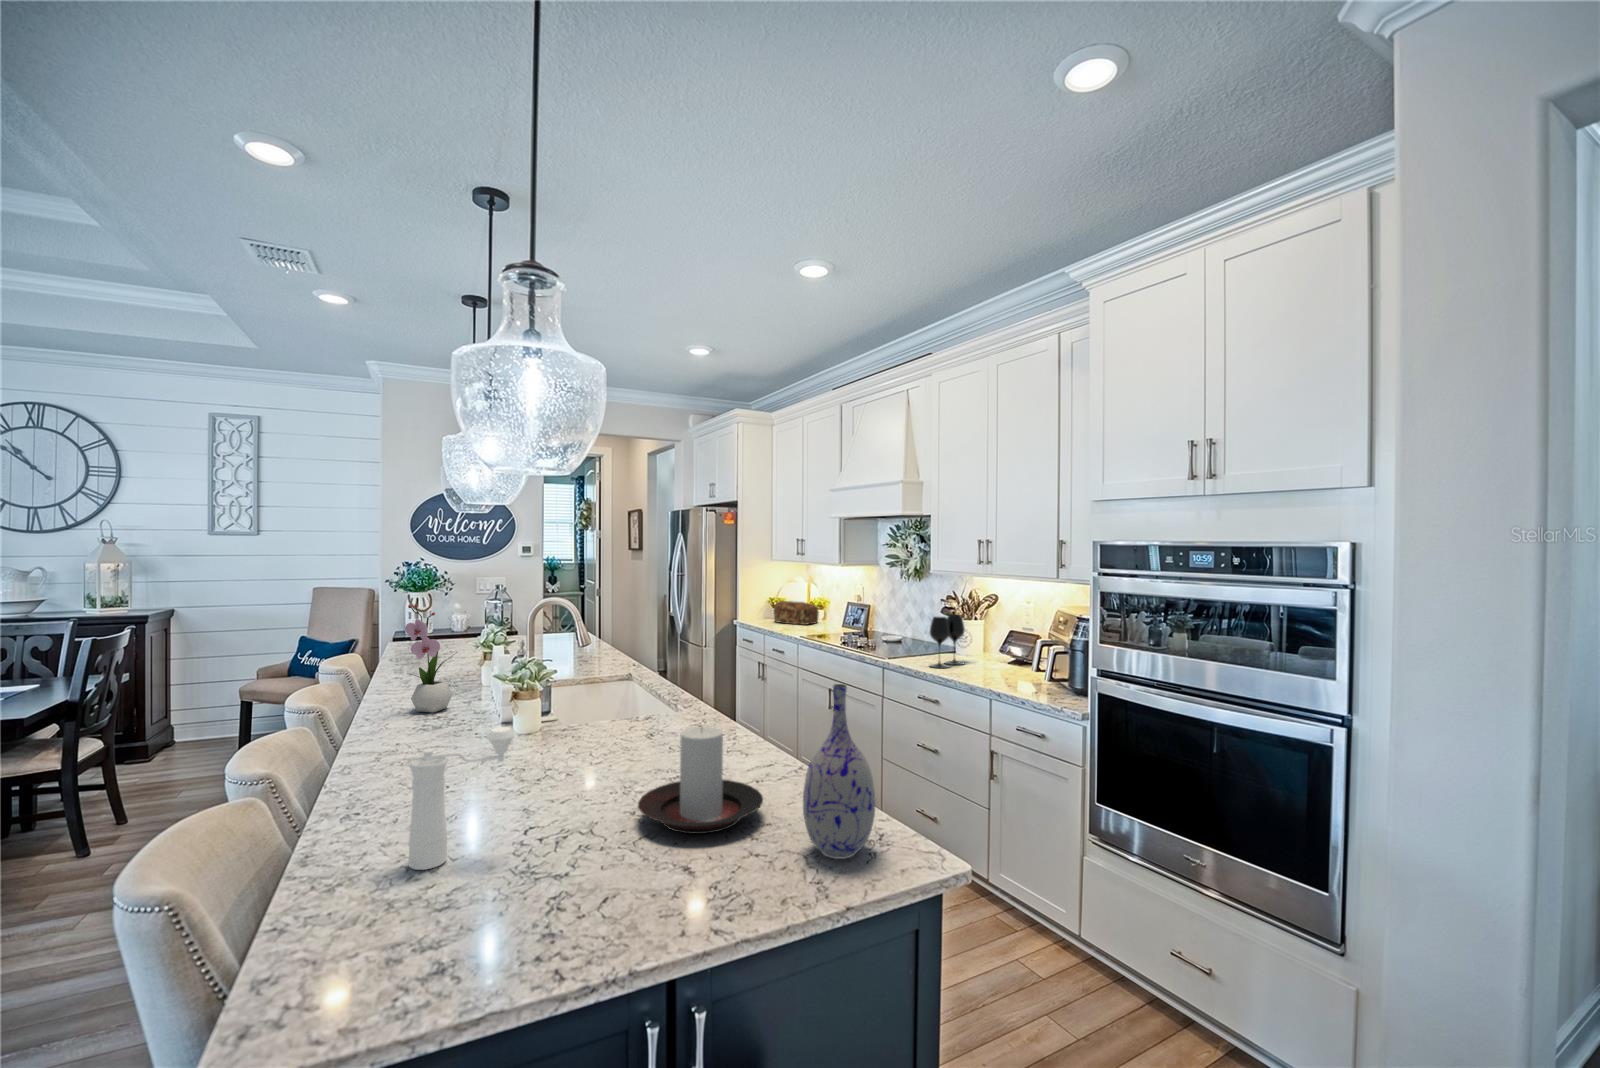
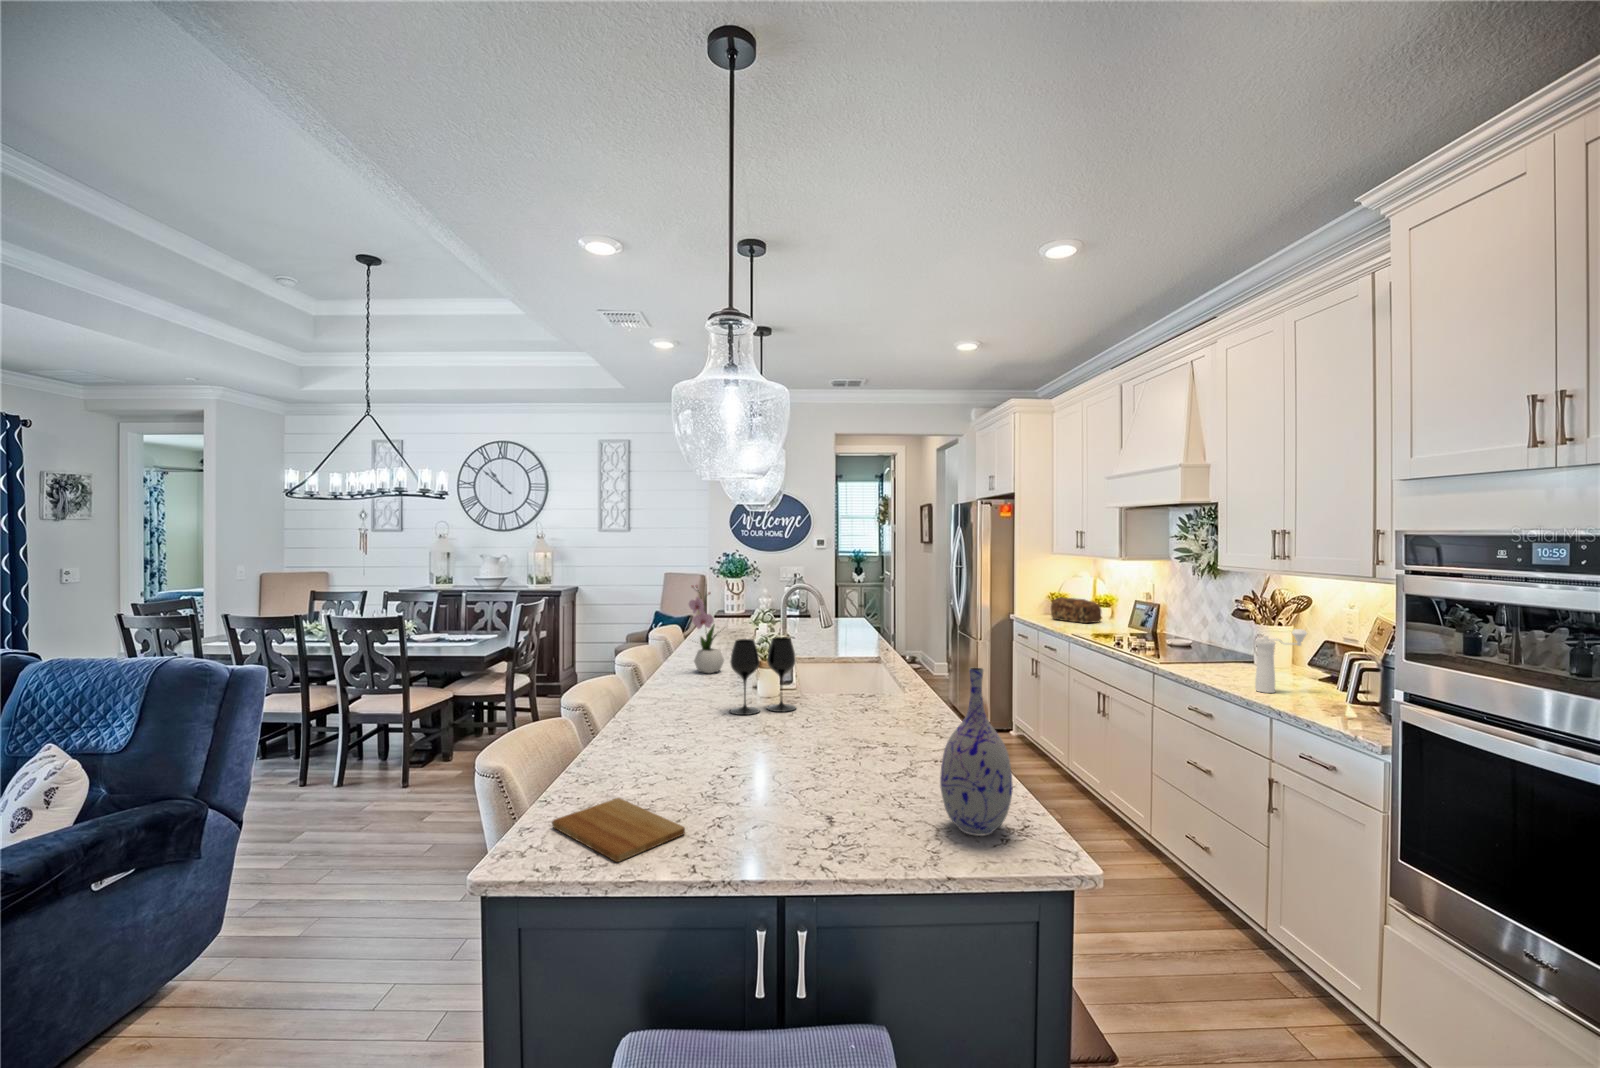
wine glass: present [930,615,965,668] -> present [730,637,796,715]
pepper mill: present [407,727,515,870] -> present [1255,629,1307,693]
candle holder: present [638,727,763,834] -> none [812,698,925,794]
cutting board: none [311,900,519,992] -> present [552,798,685,862]

